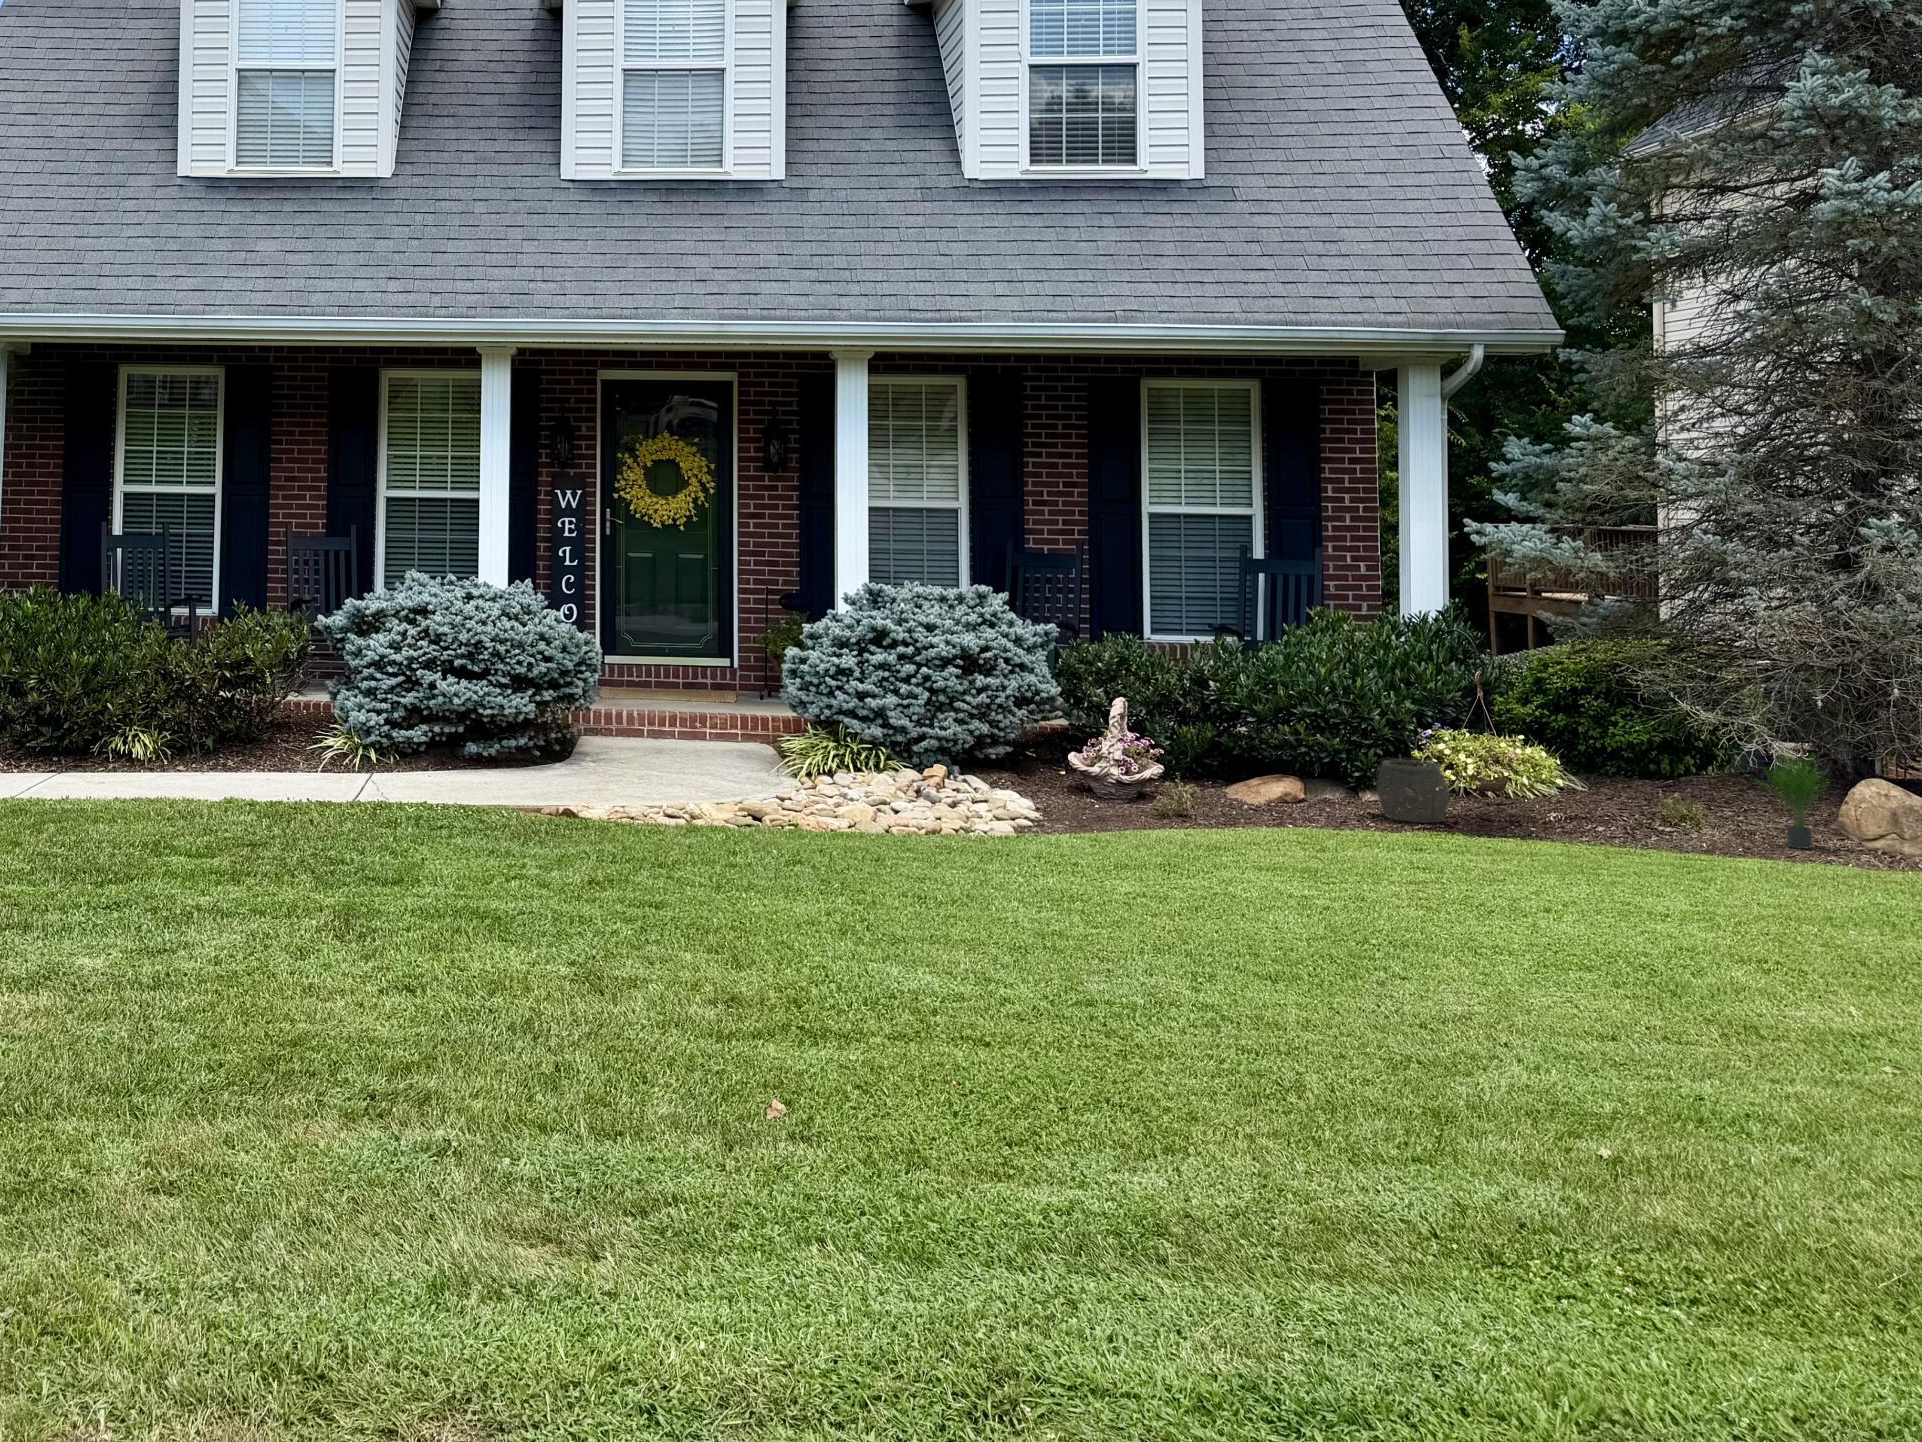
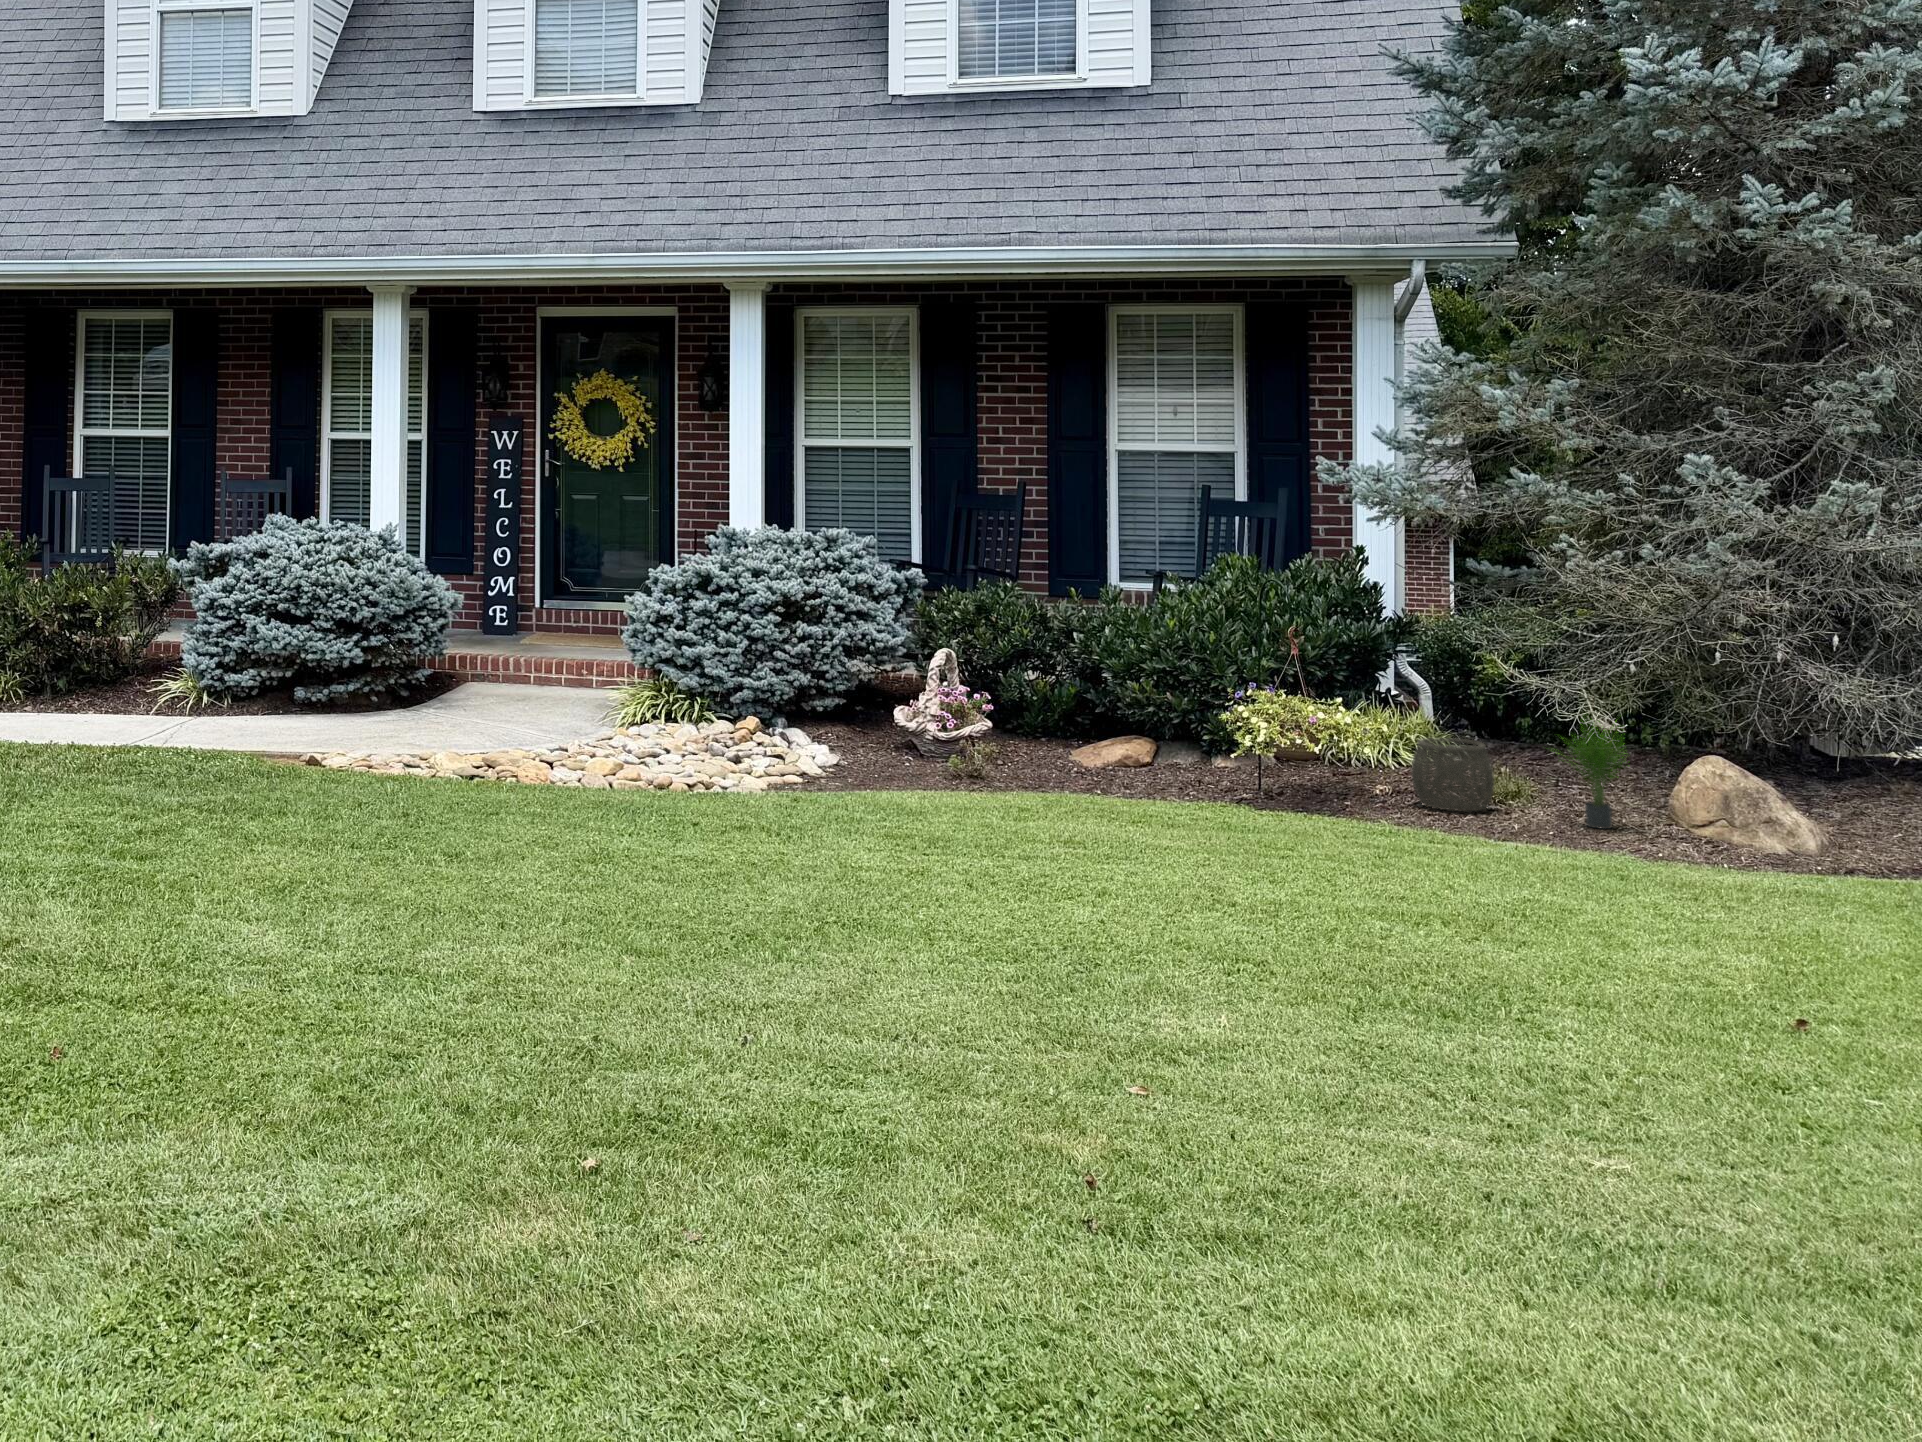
woven basket: present [1377,760,1449,823] -> present [1411,738,1494,812]

